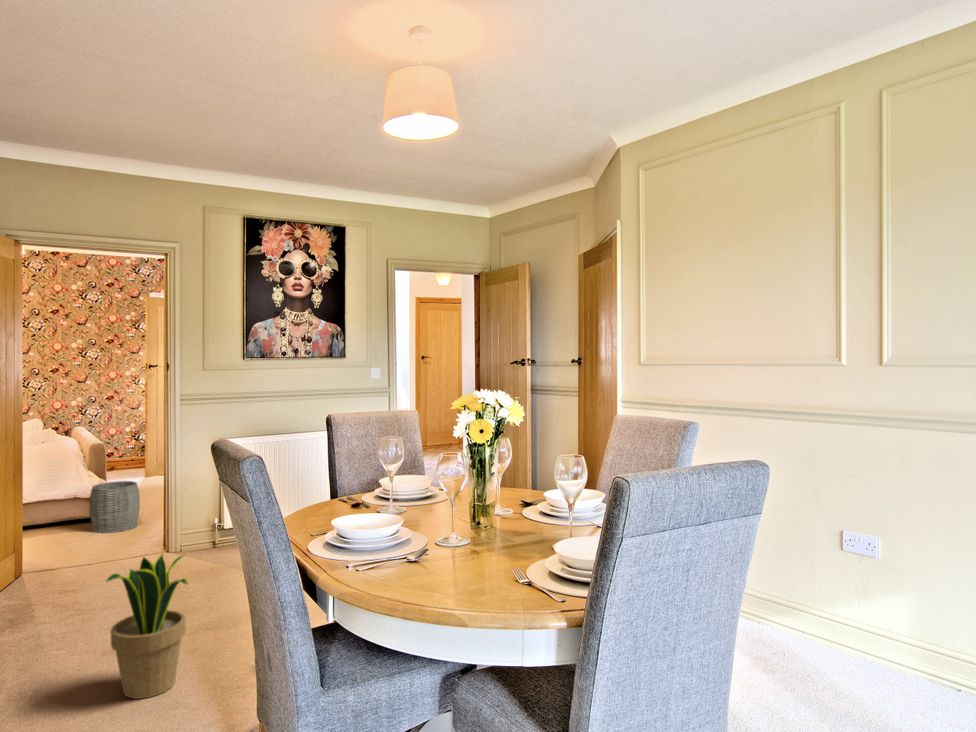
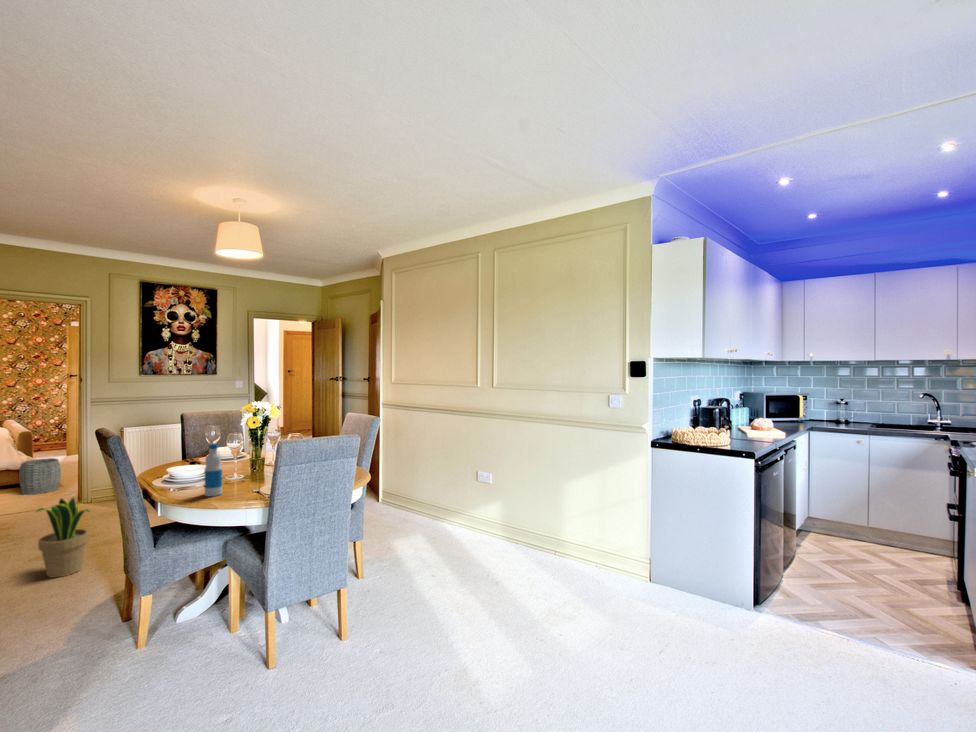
bottle: none [441,471,478,600] -> present [205,443,222,496]

